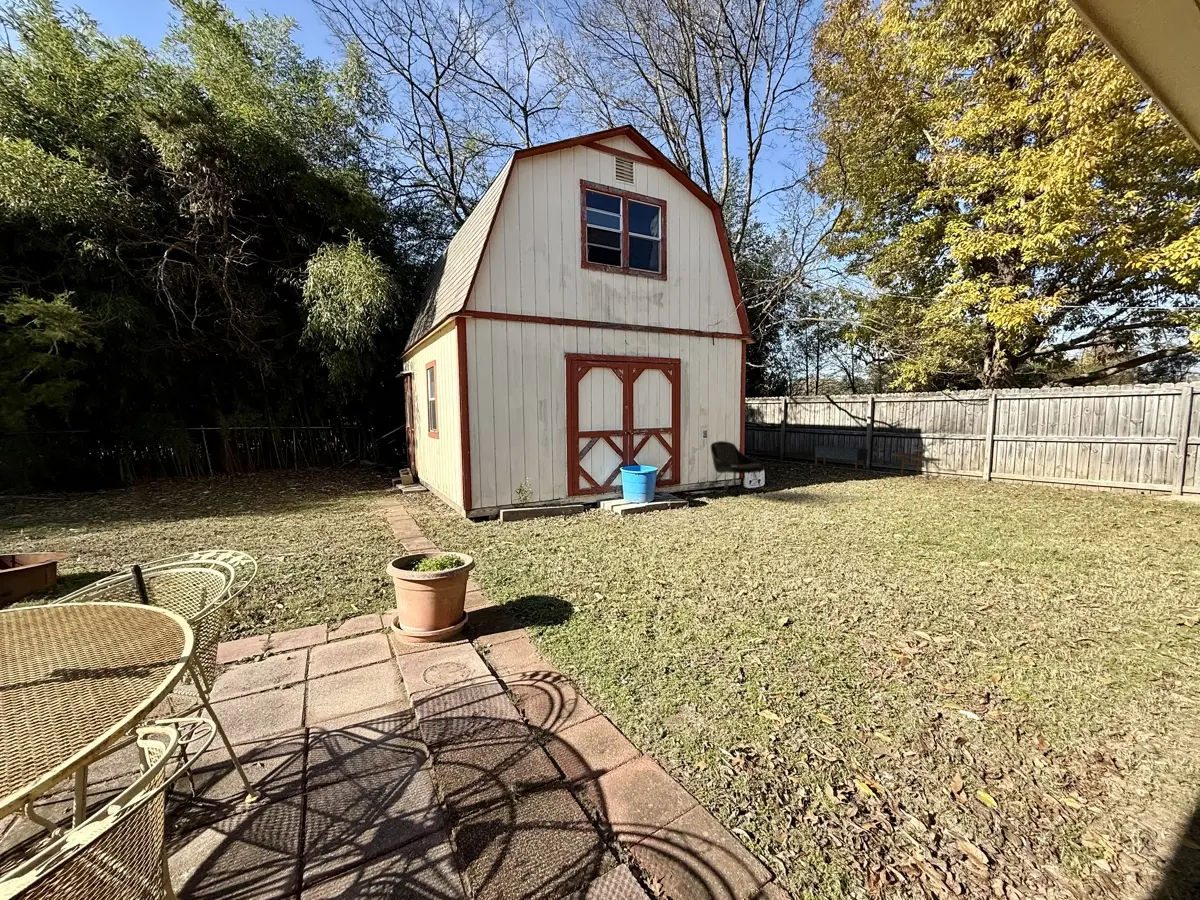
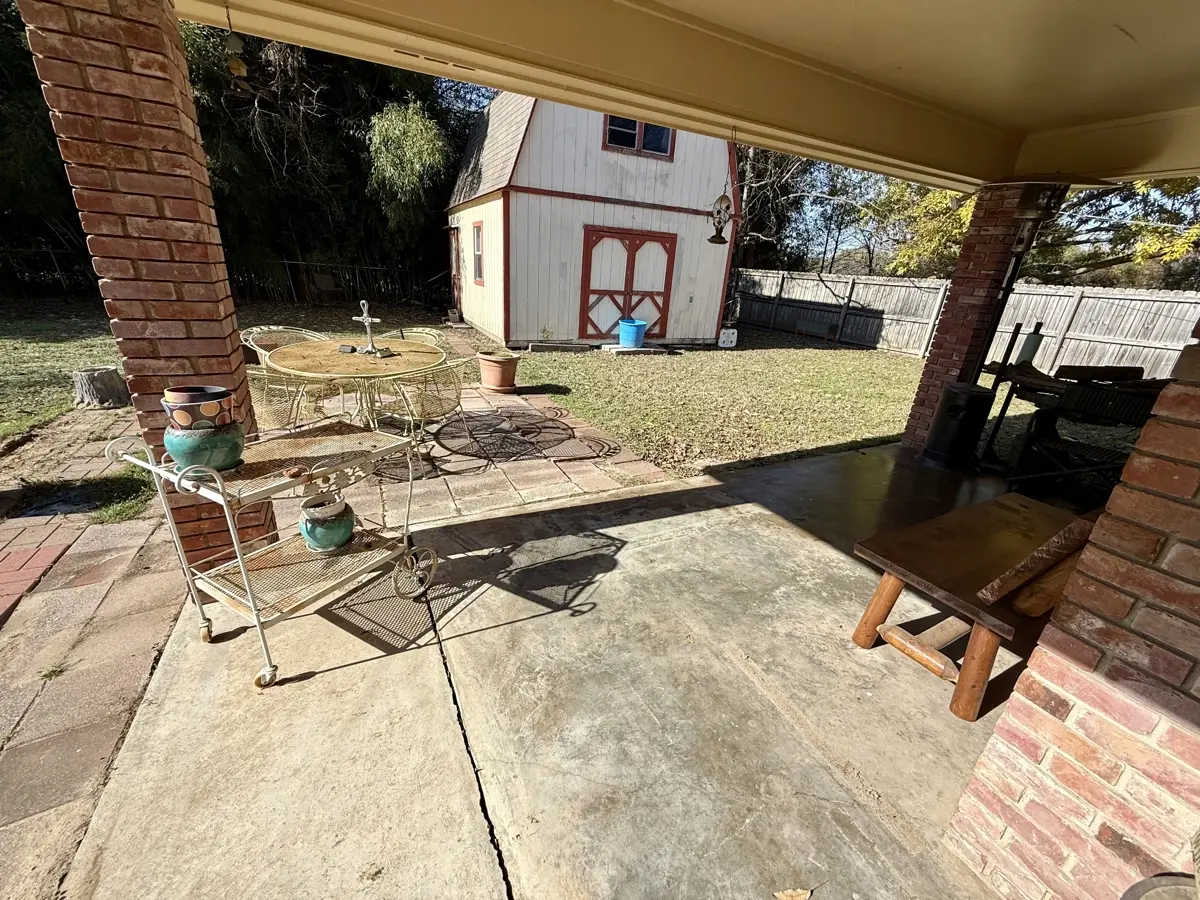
lounge chair: present [709,441,765,495] -> present [310,273,347,308]
side table: present [893,449,941,480] -> none [854,328,890,354]

